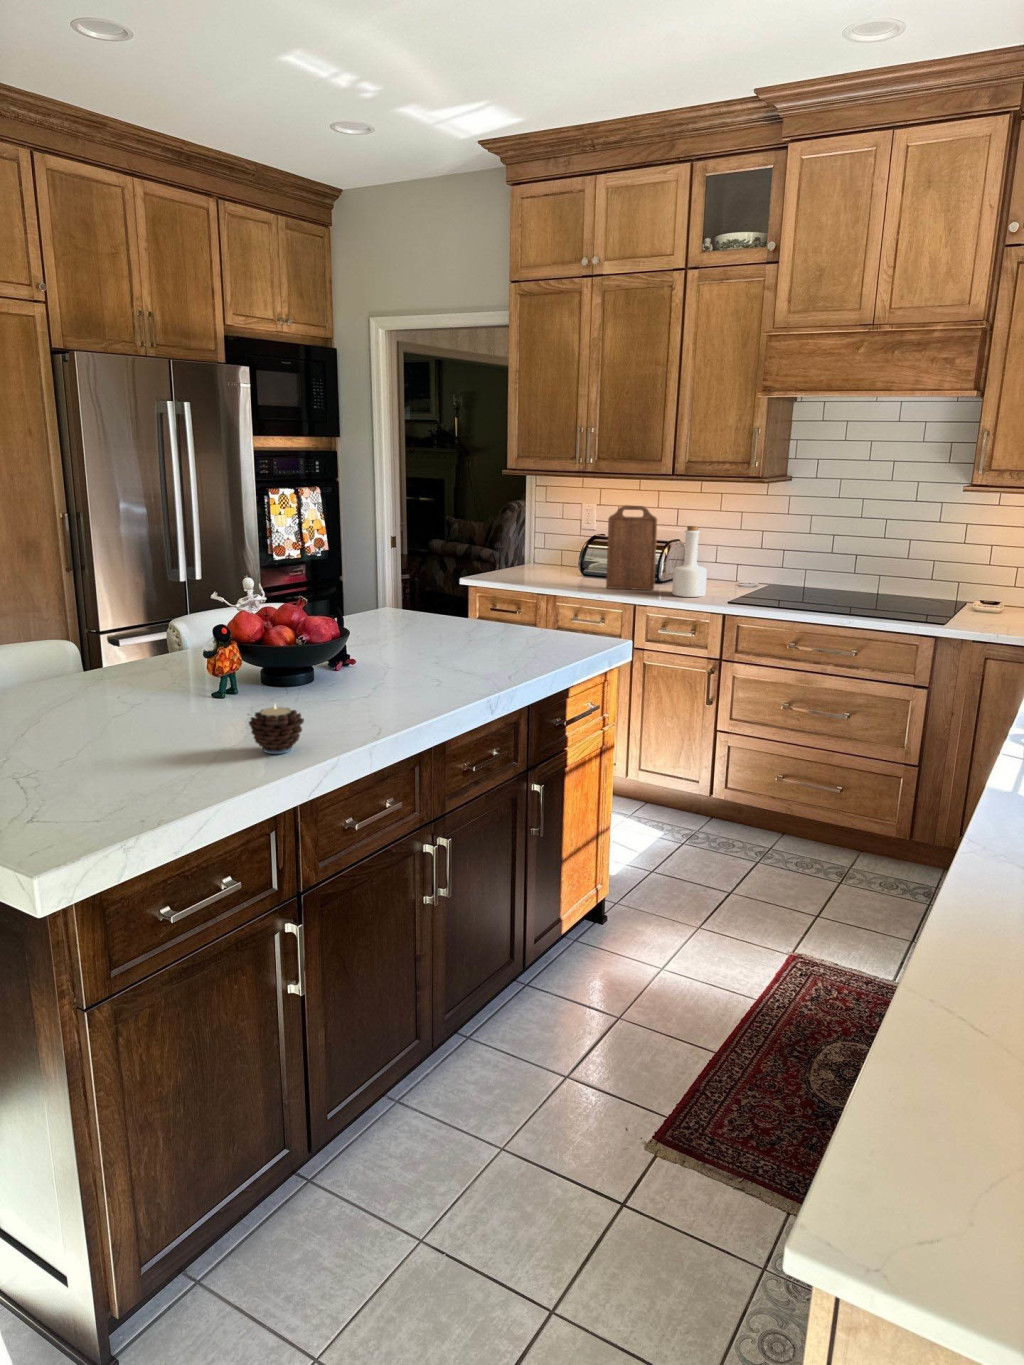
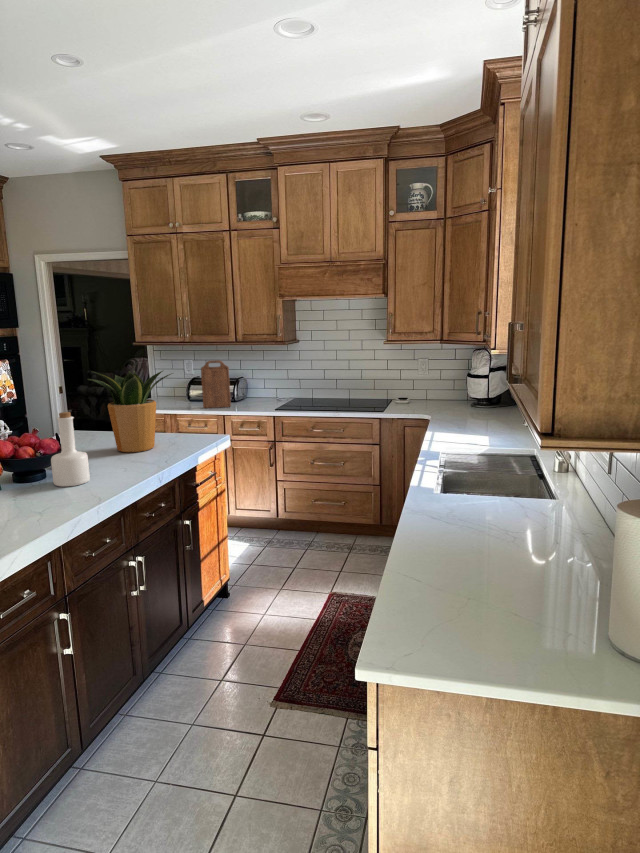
potted plant: none [399,506,544,654] -> present [88,371,173,452]
bottle: present [672,526,707,597] -> present [51,412,90,487]
candle: present [249,706,304,754] -> none [25,489,59,519]

